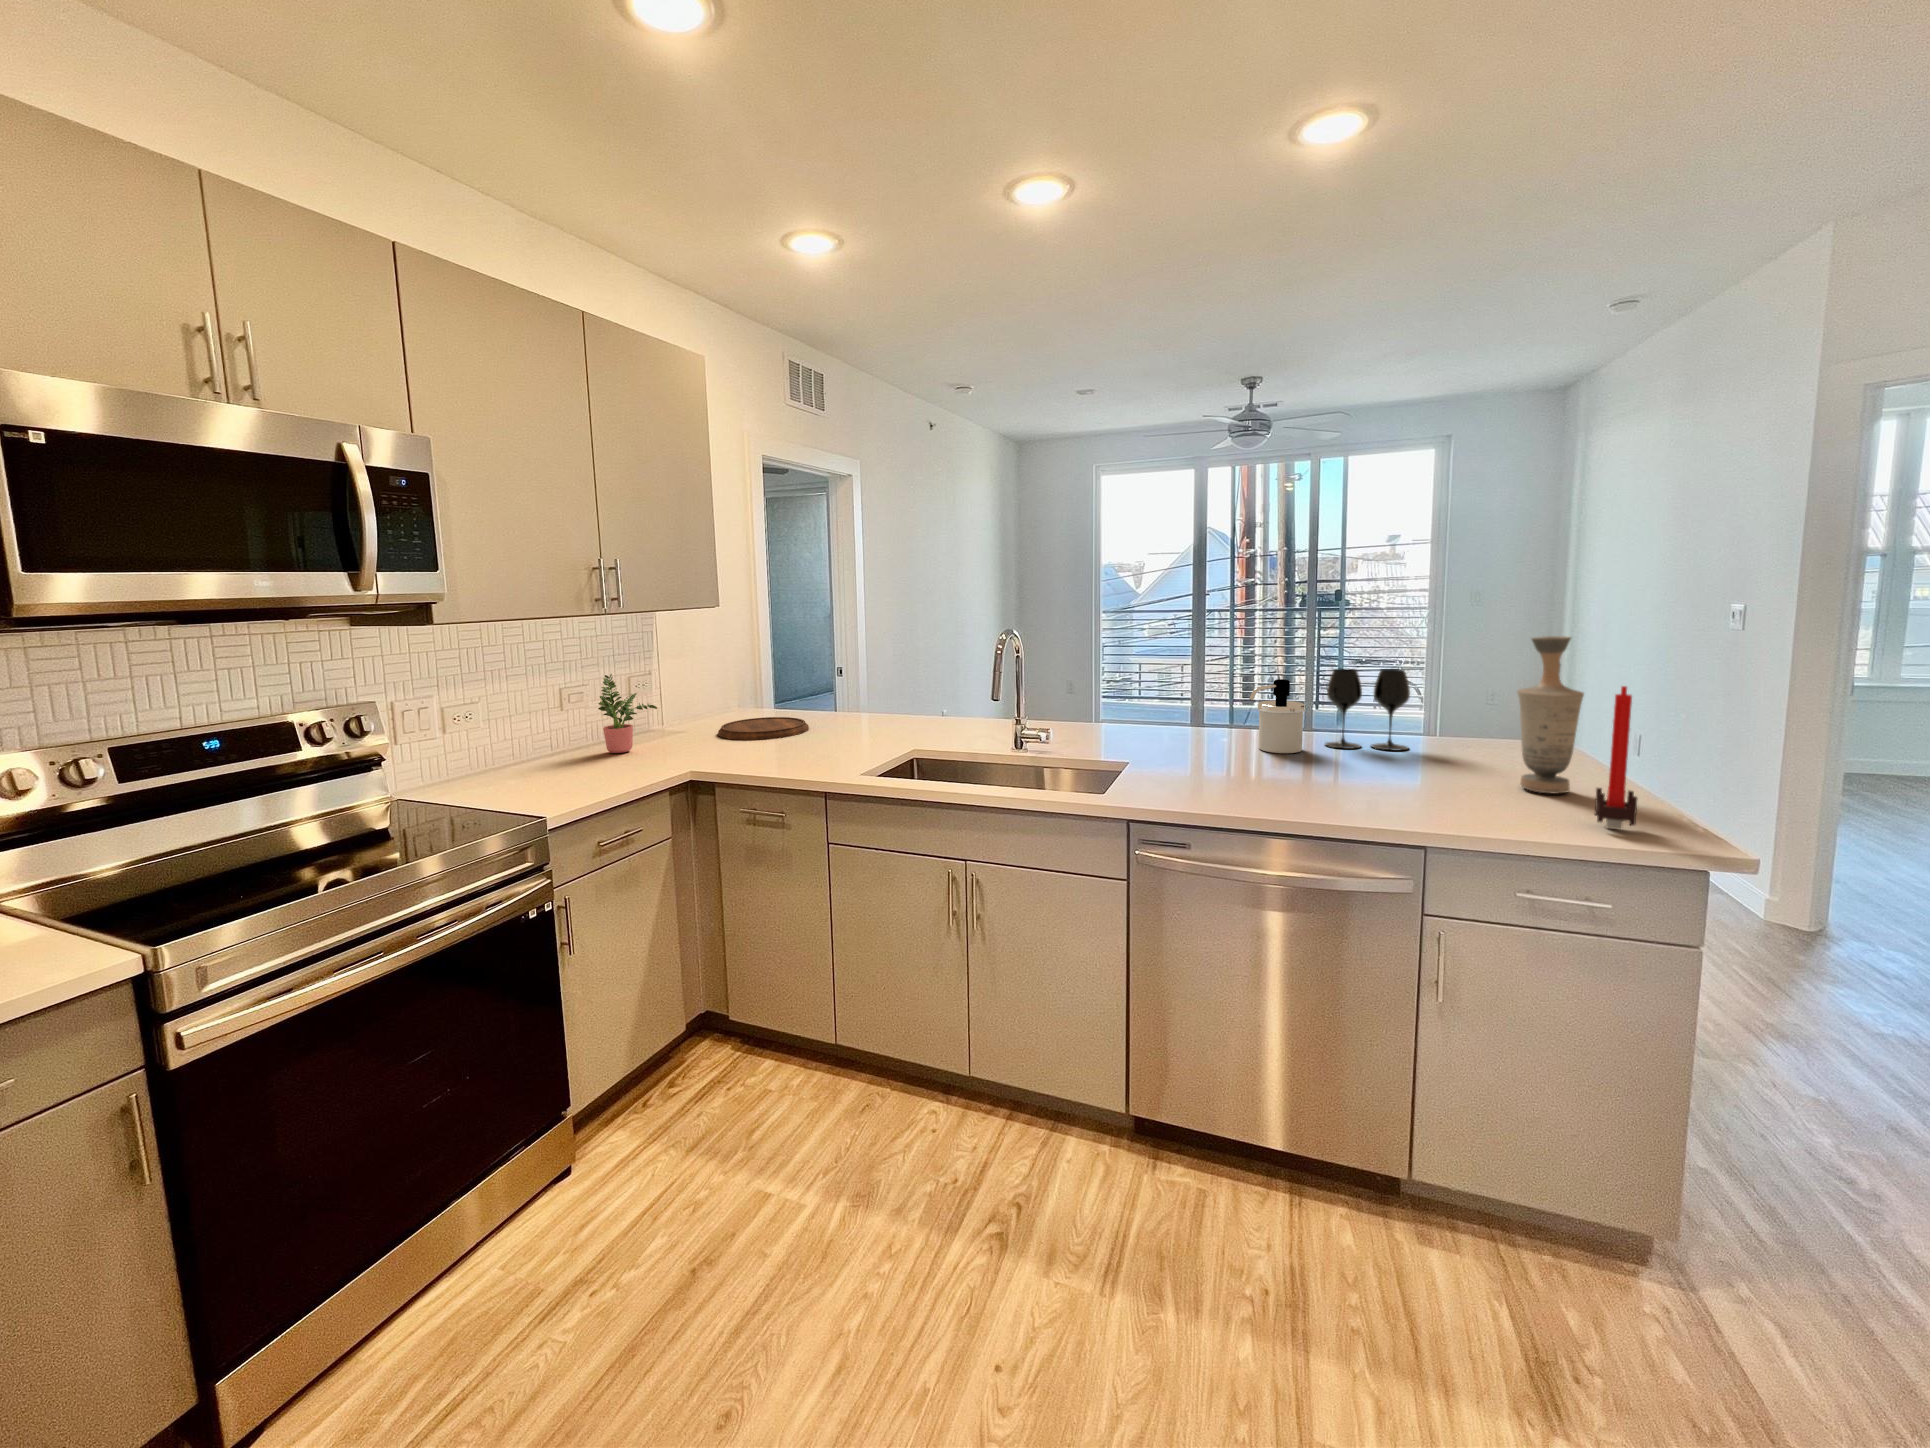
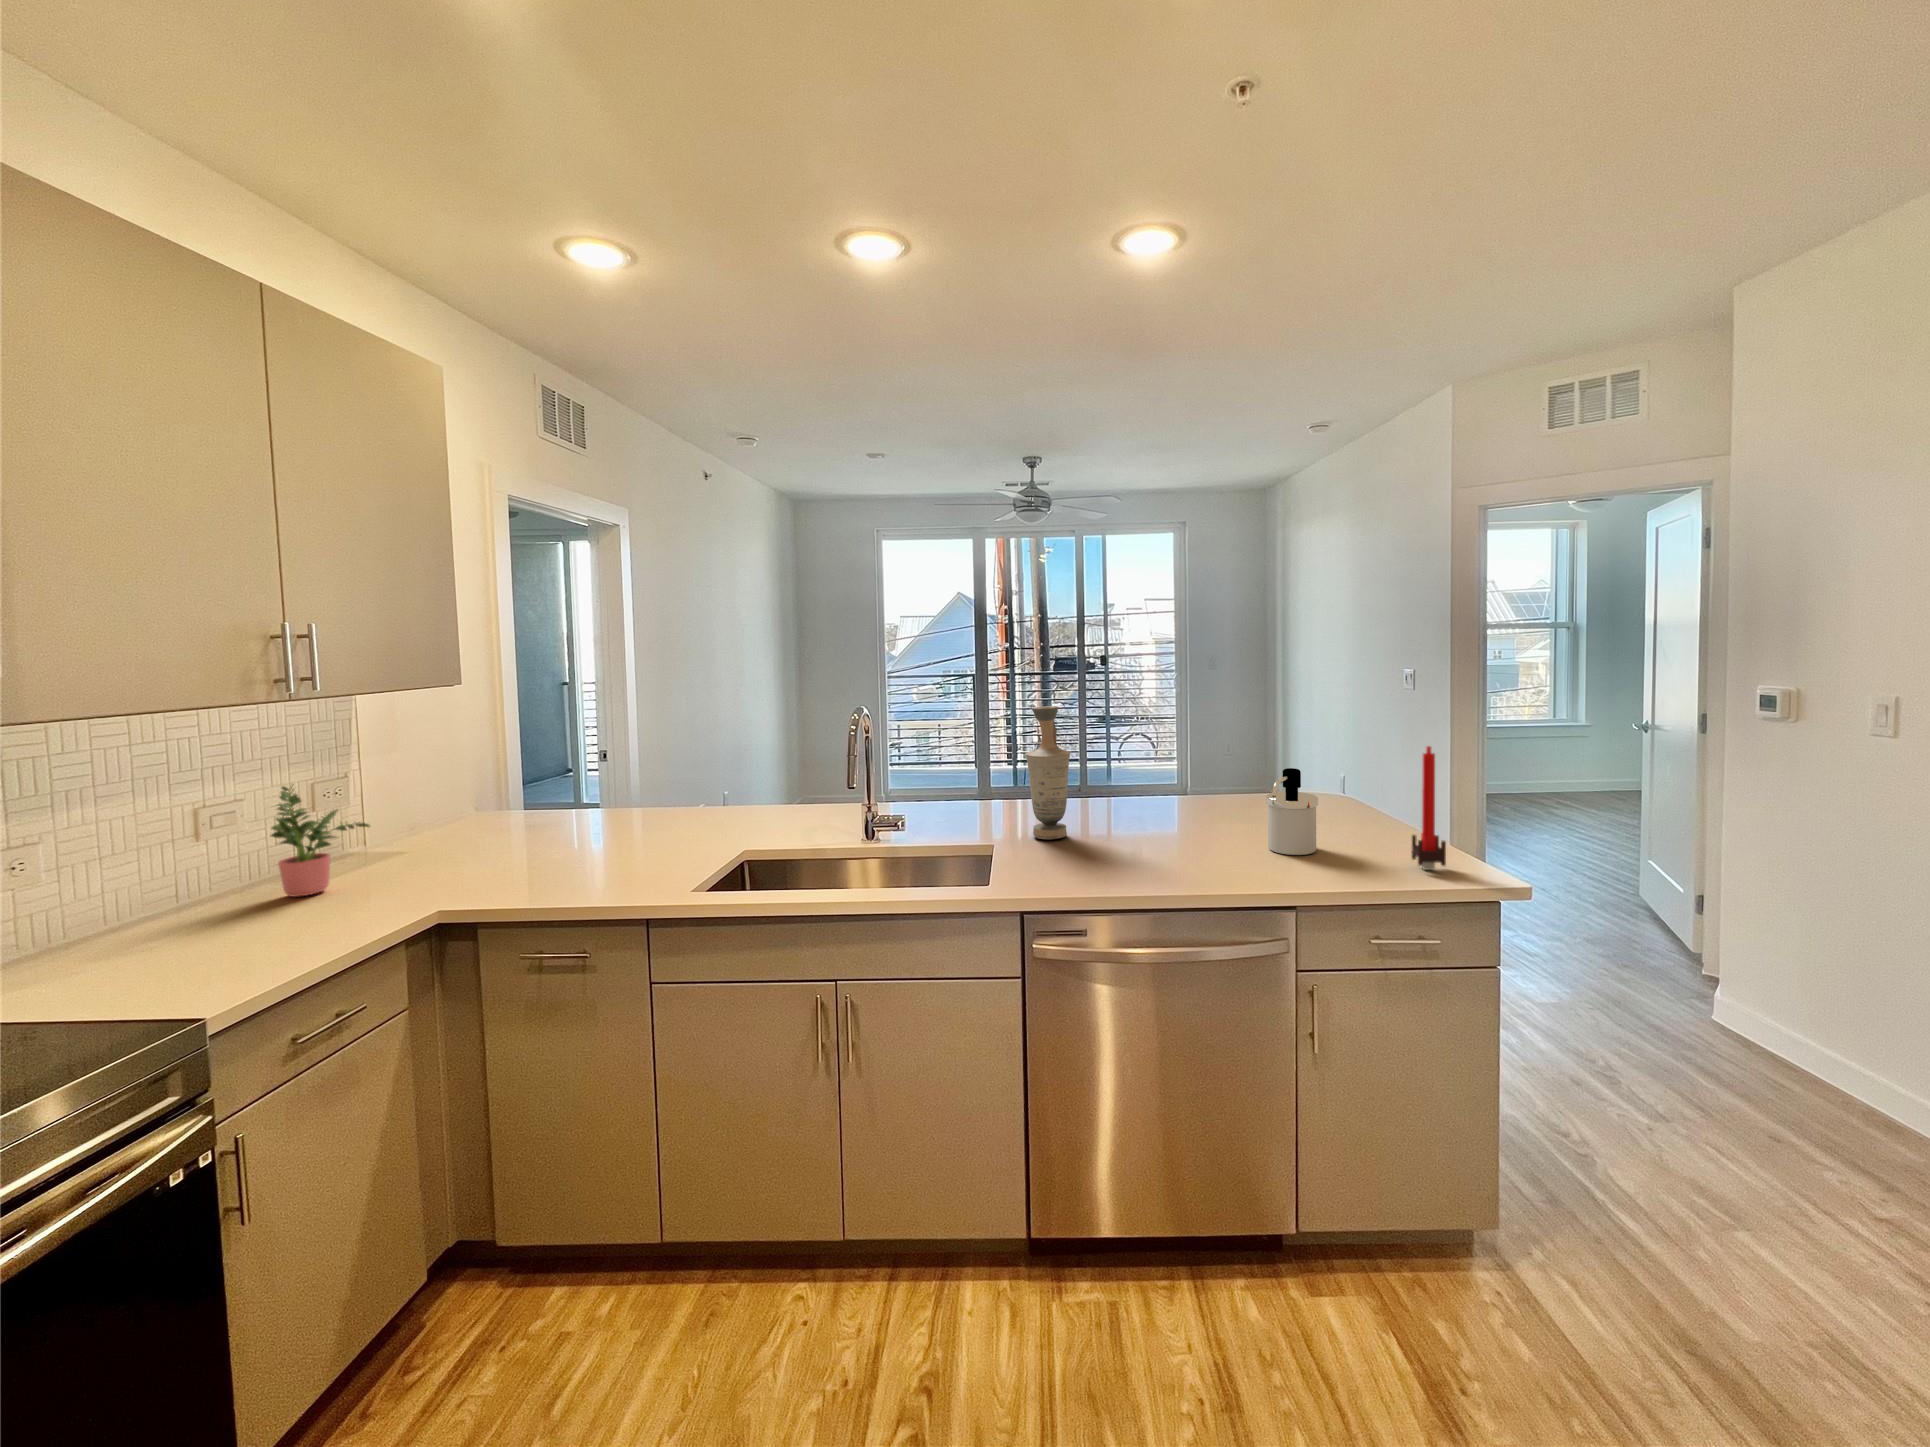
vase: present [1517,636,1584,794] -> present [1025,706,1070,839]
wine glass: present [1326,669,1410,751] -> none [1164,733,1234,811]
soap dispenser: present [1249,679,1305,753] -> present [1266,768,1318,855]
cutting board: present [718,717,809,740] -> none [464,821,596,858]

